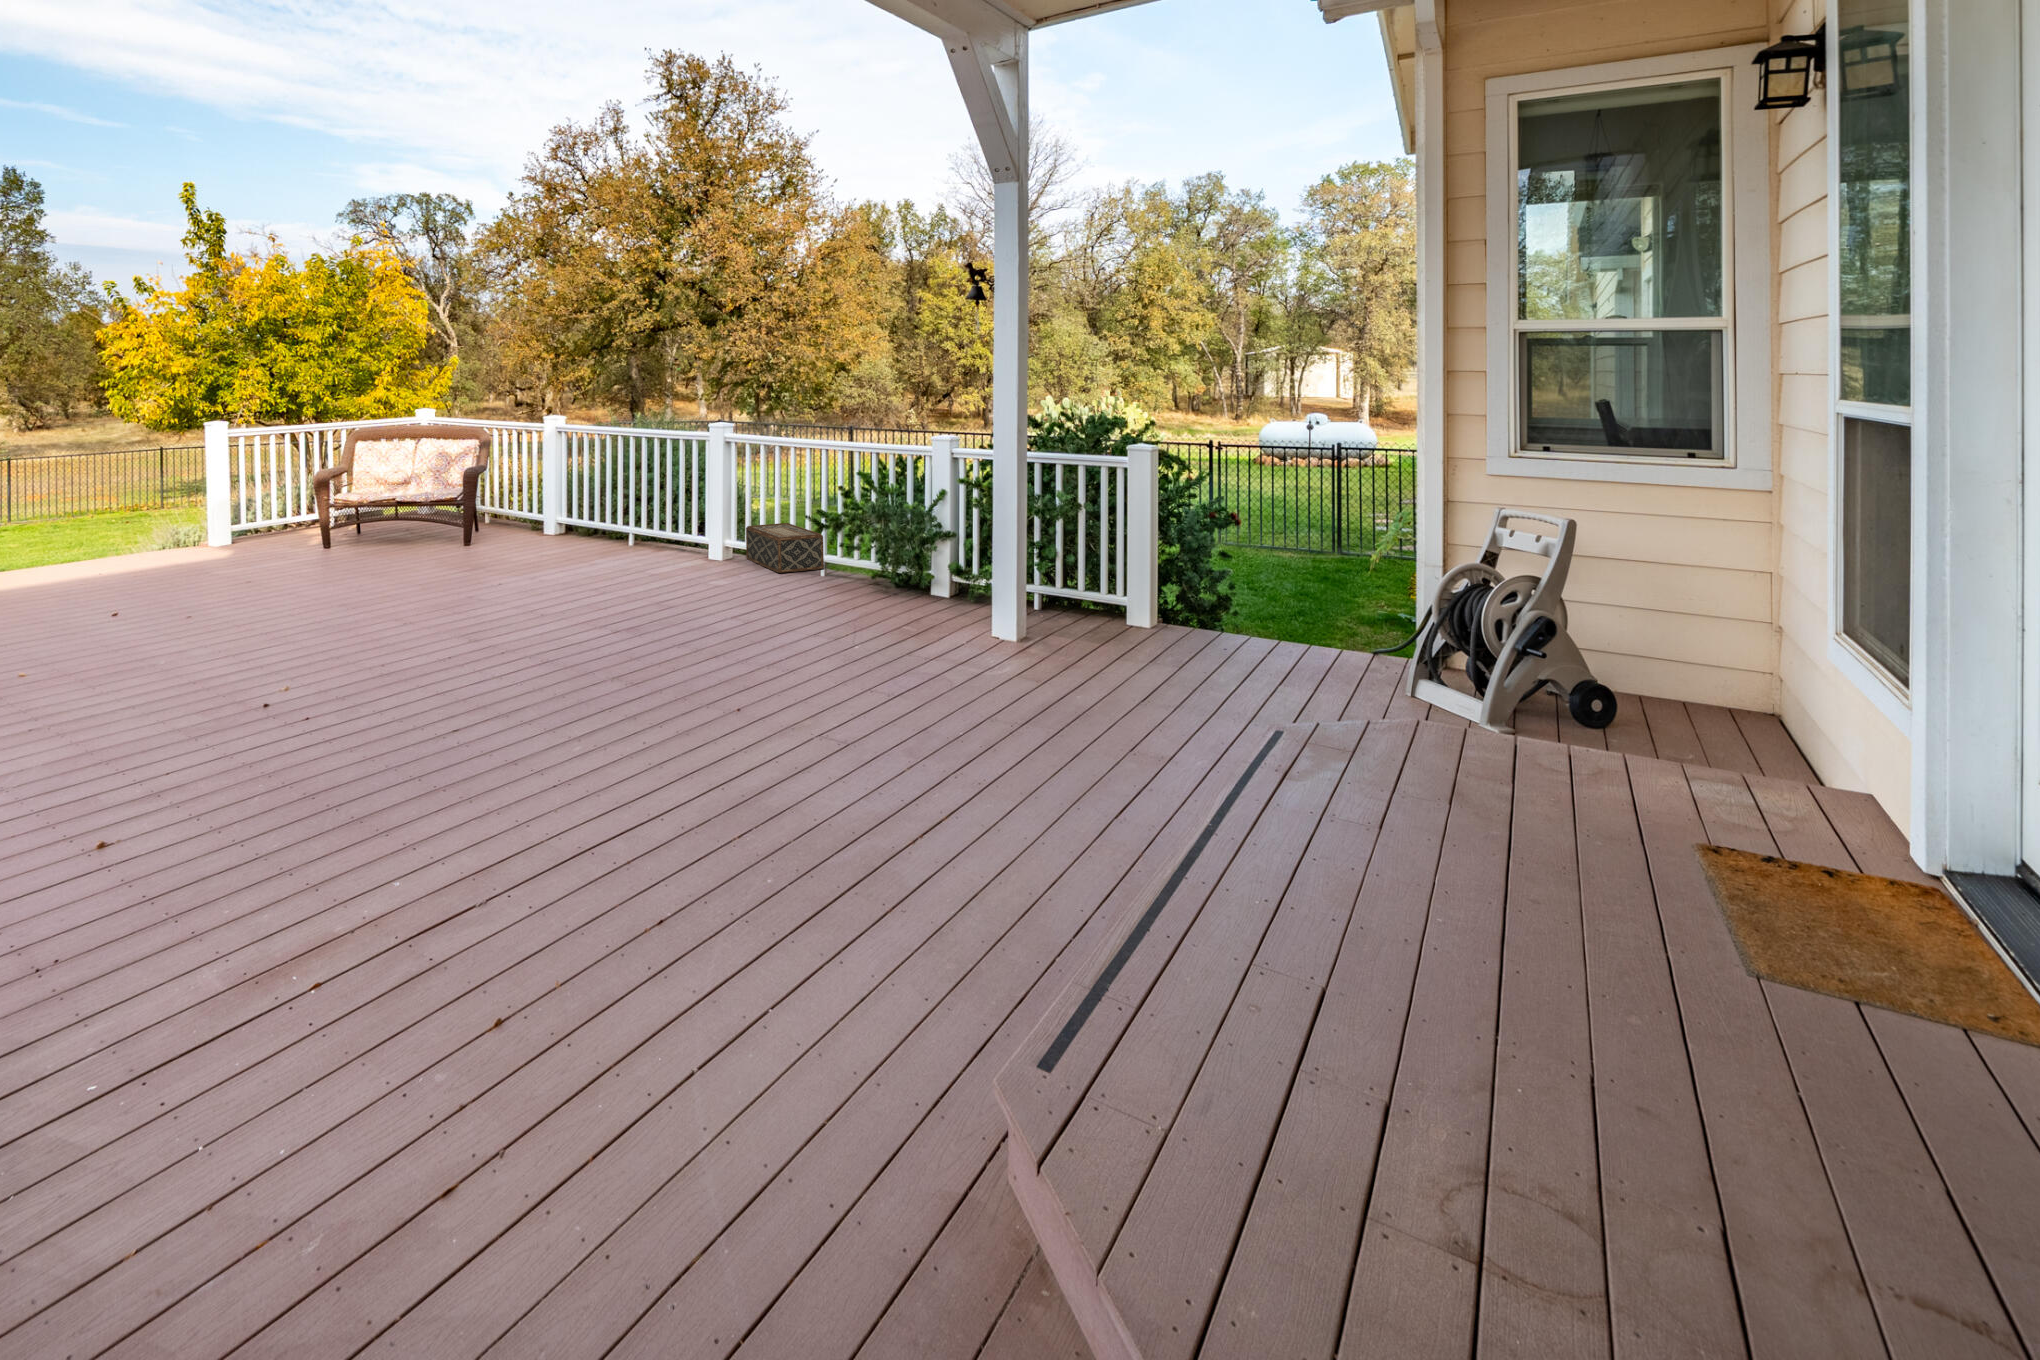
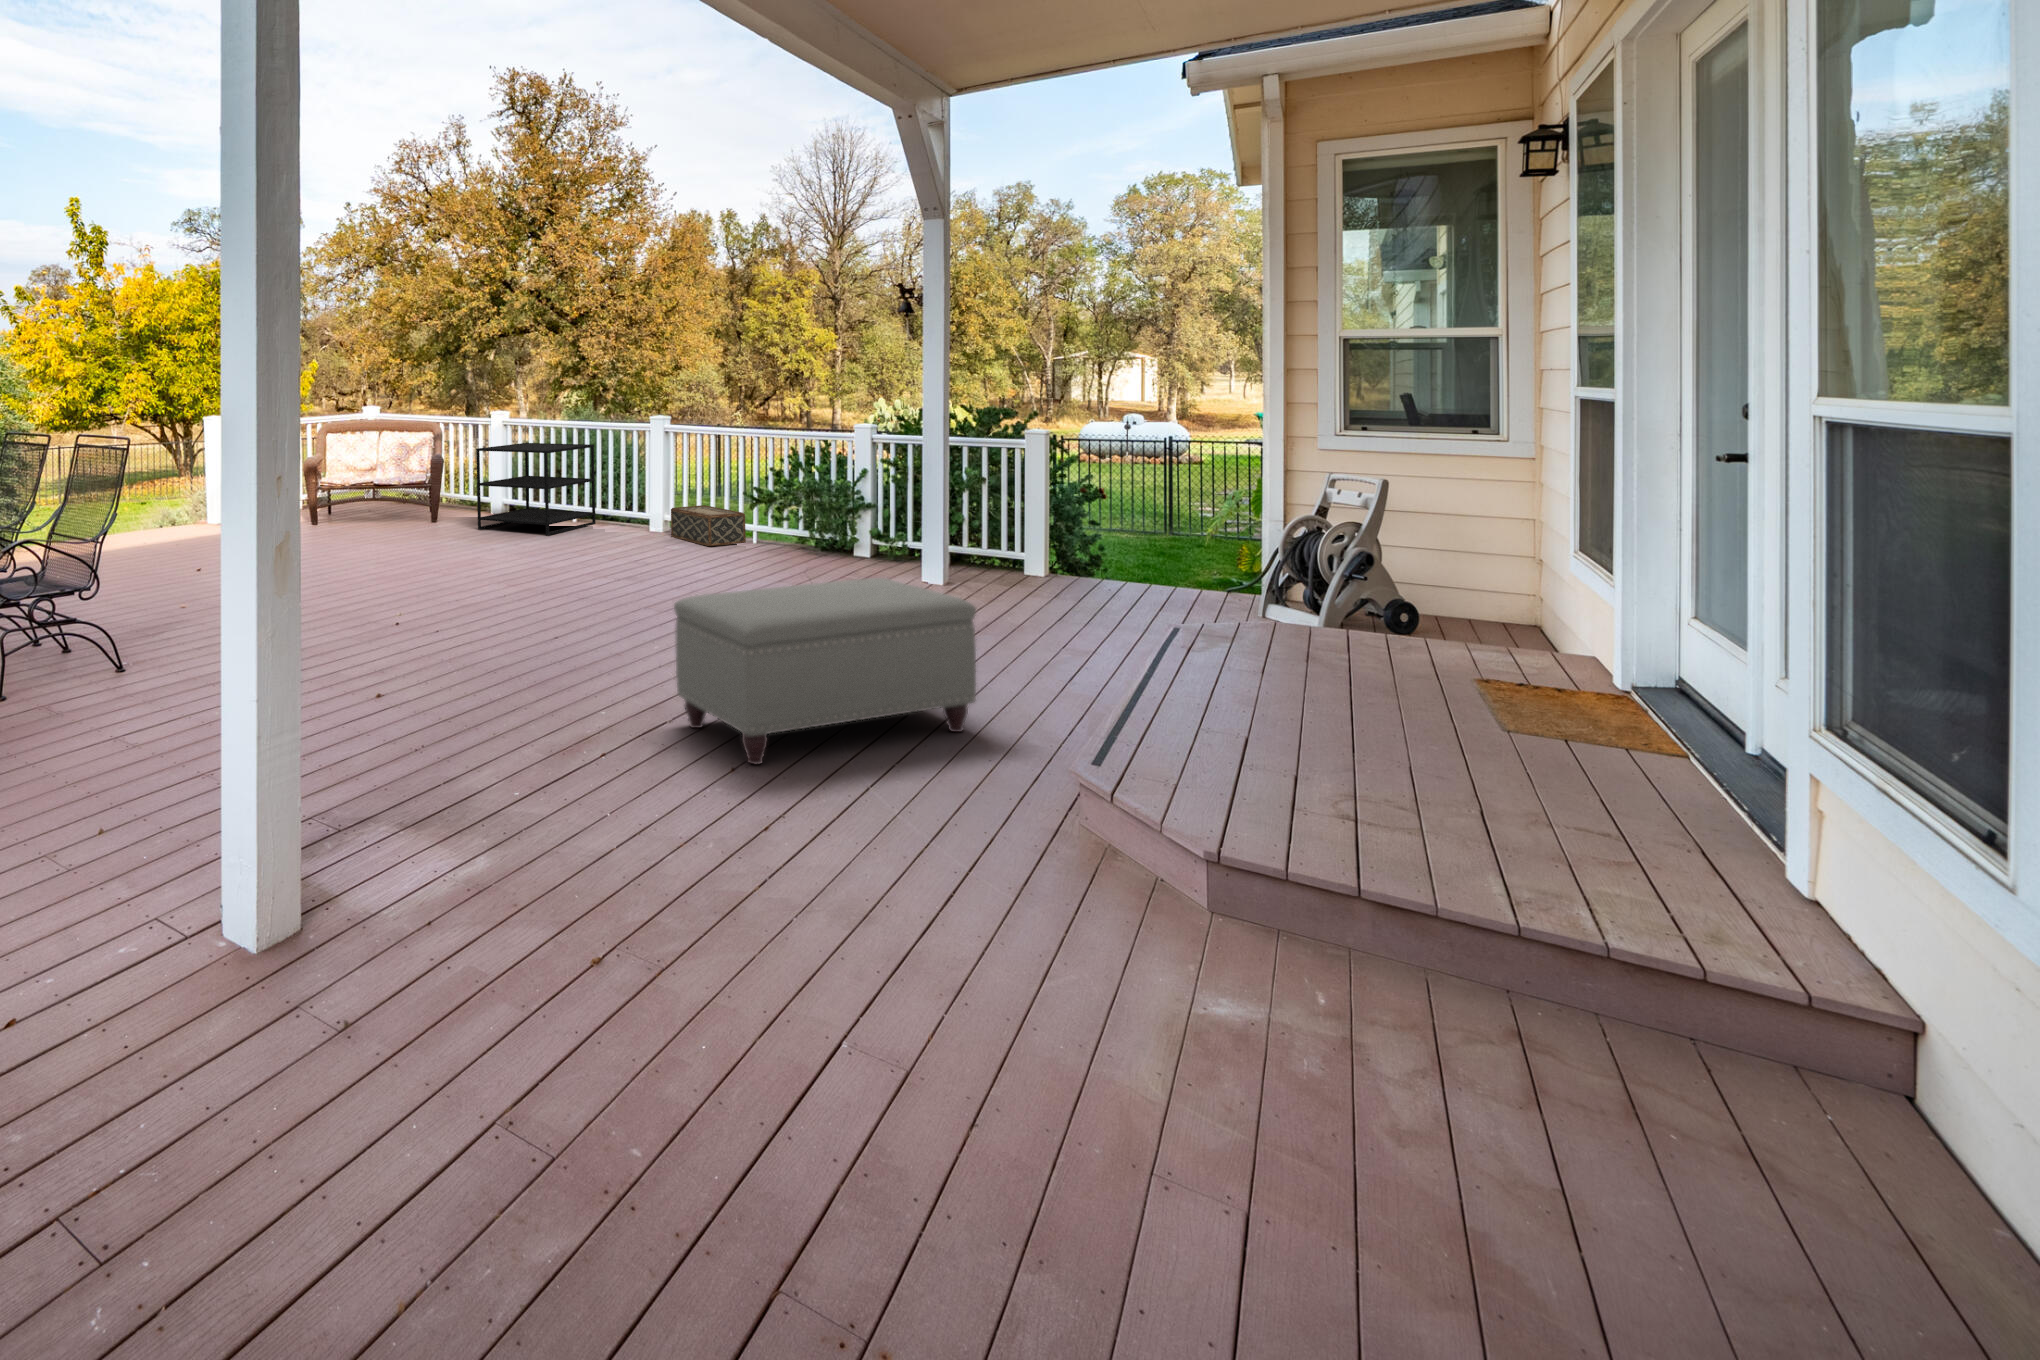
side table: none [540,449,676,555] -> present [476,443,596,535]
ottoman: none [519,666,933,975] -> present [674,578,976,764]

